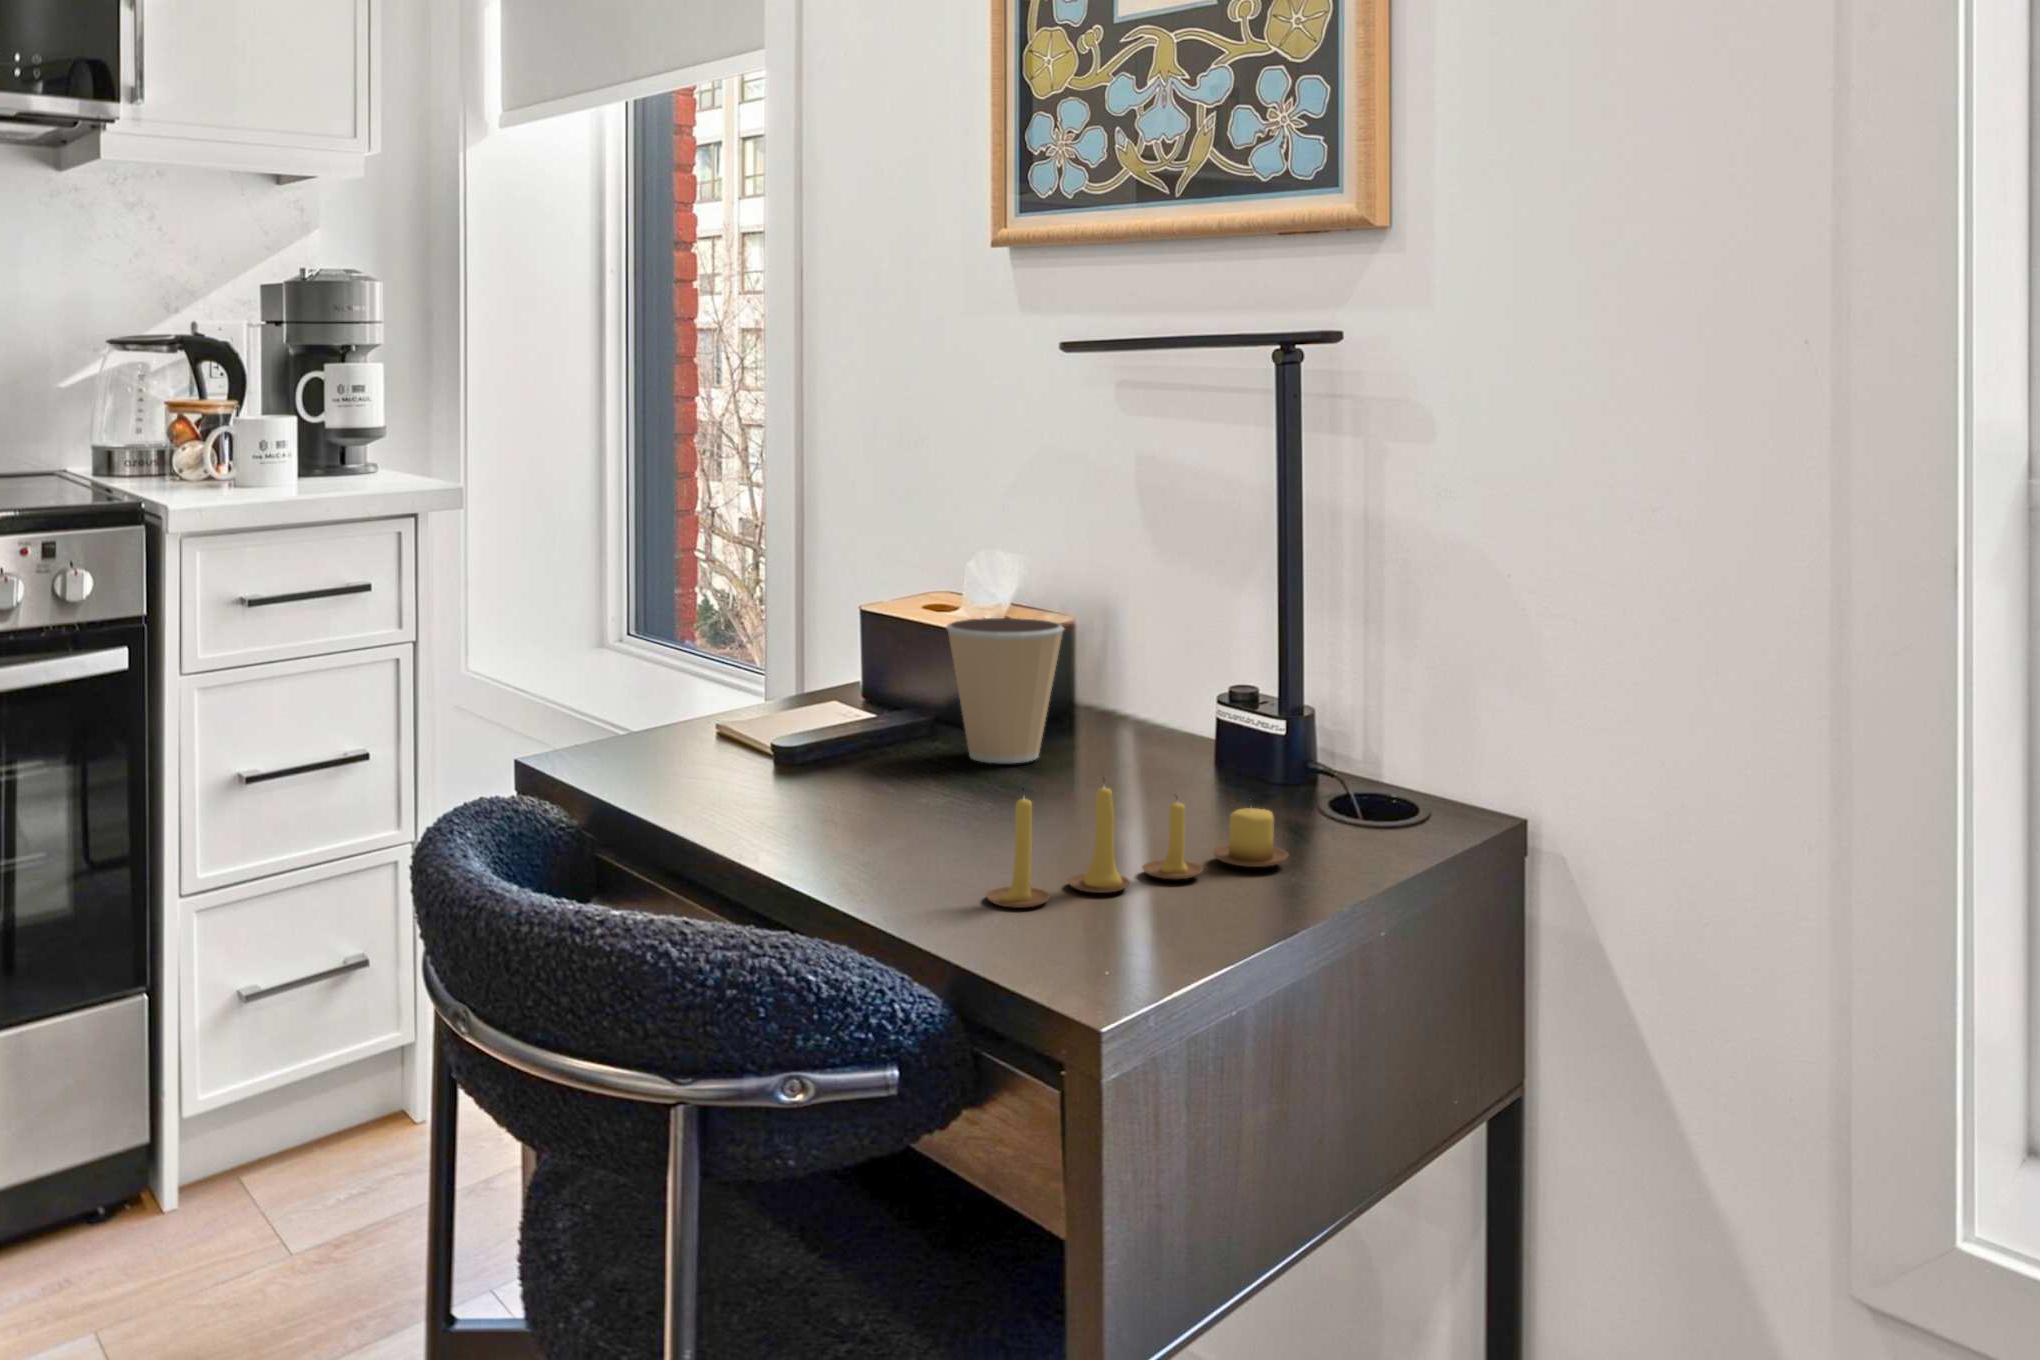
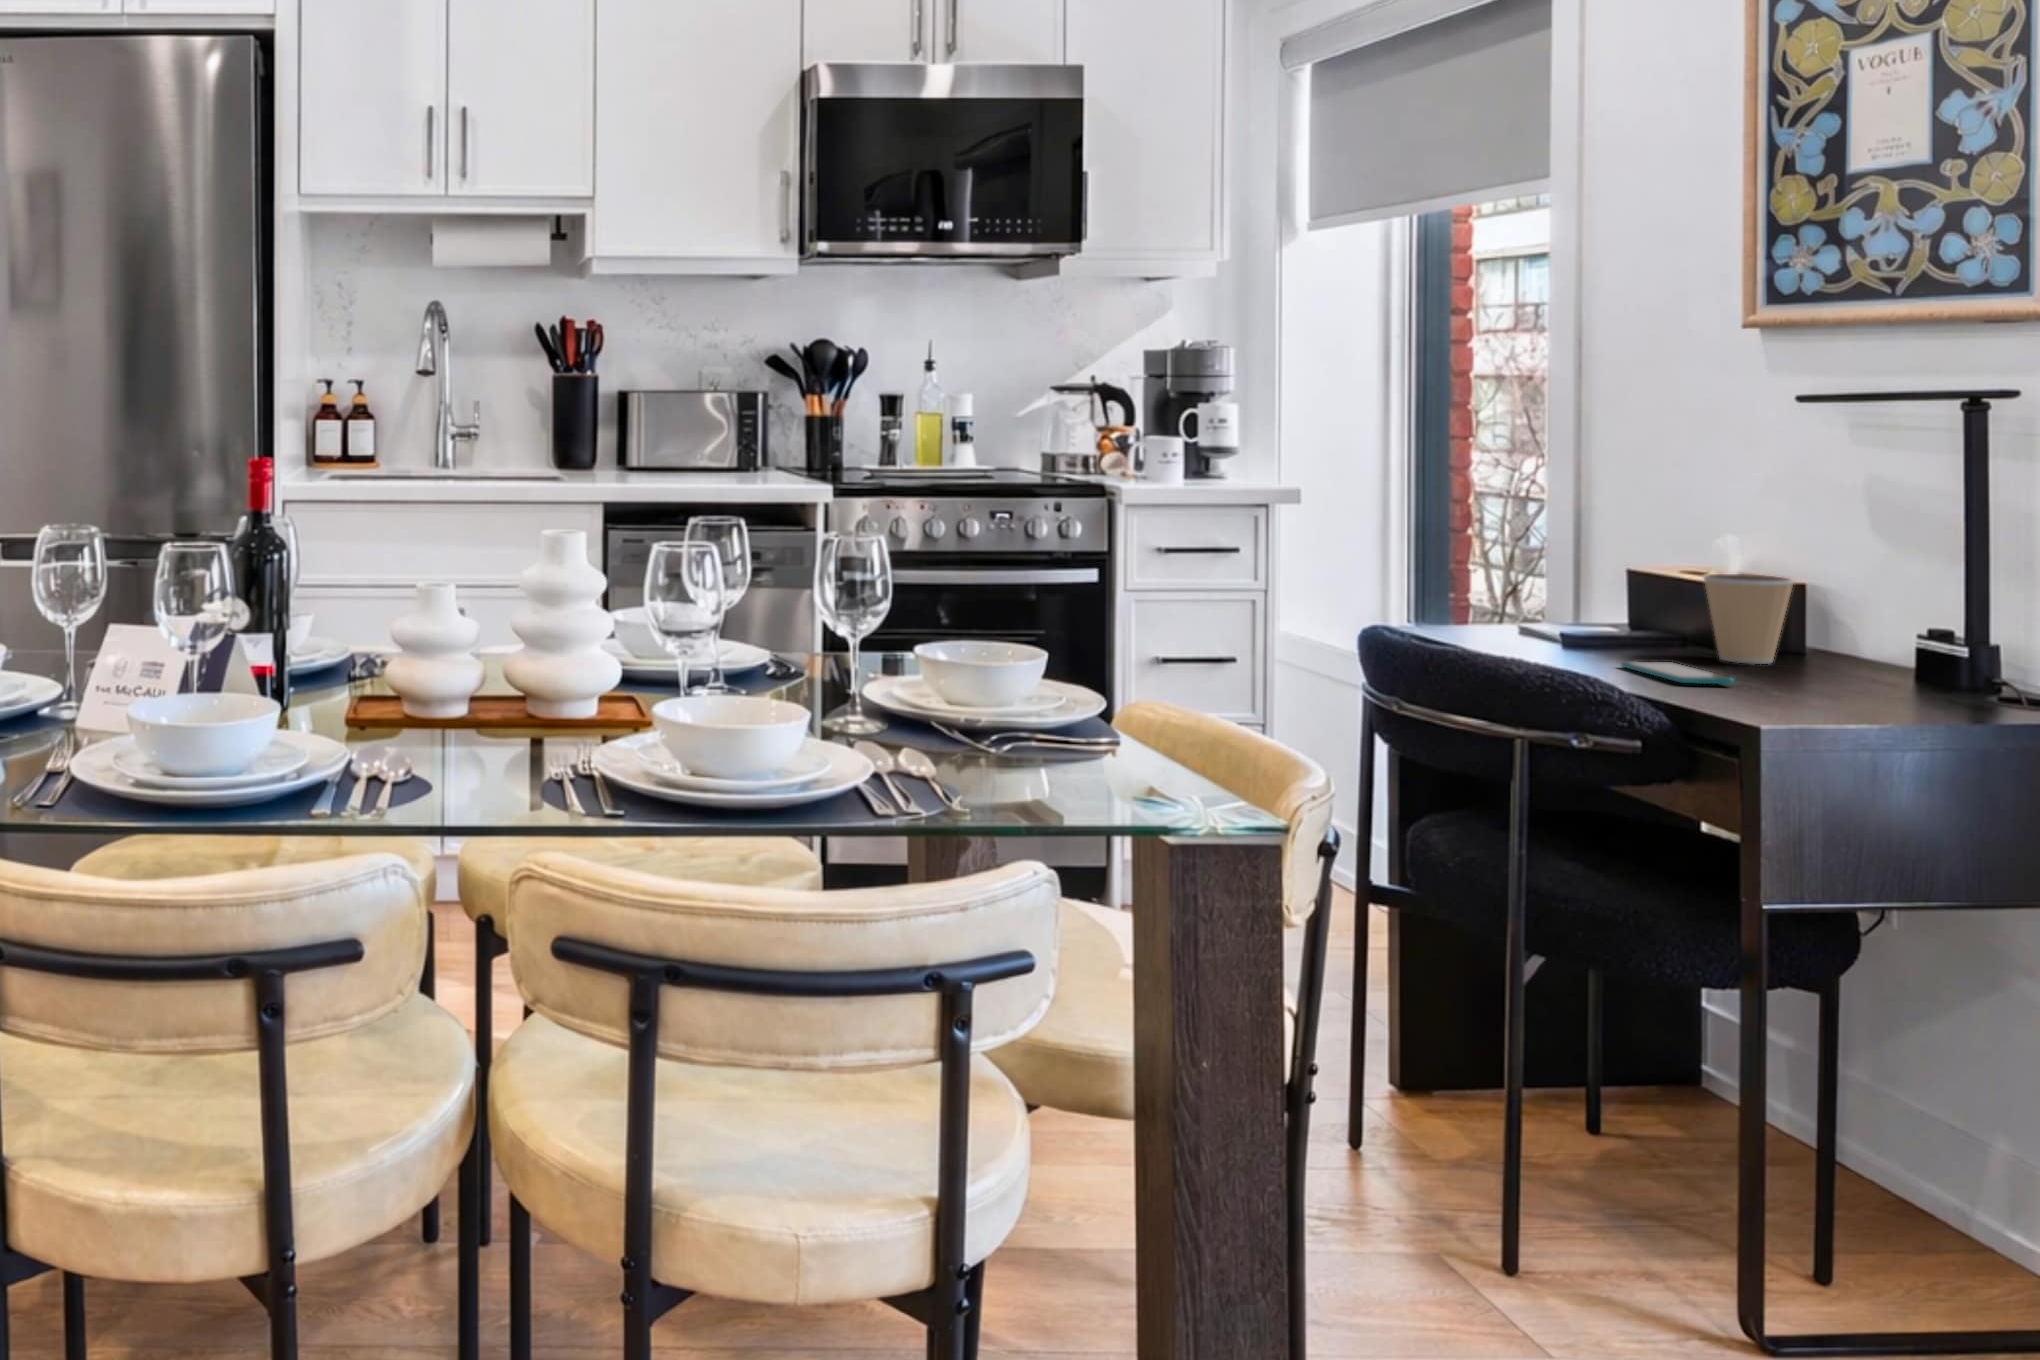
smartphone: none [826,780,988,834] -> present [1621,661,1734,684]
candle: present [986,781,1288,908] -> none [1734,651,1953,715]

